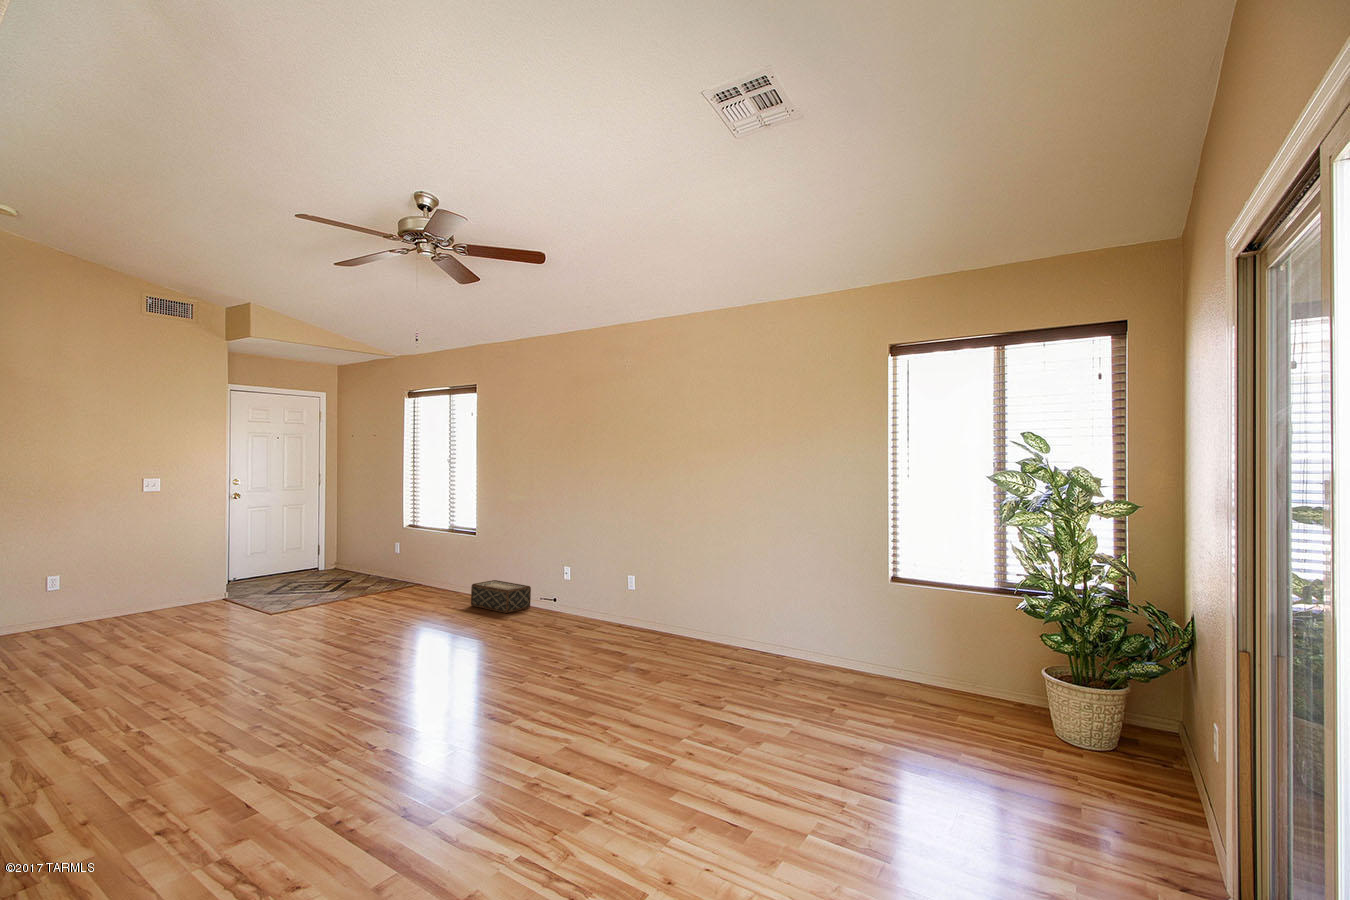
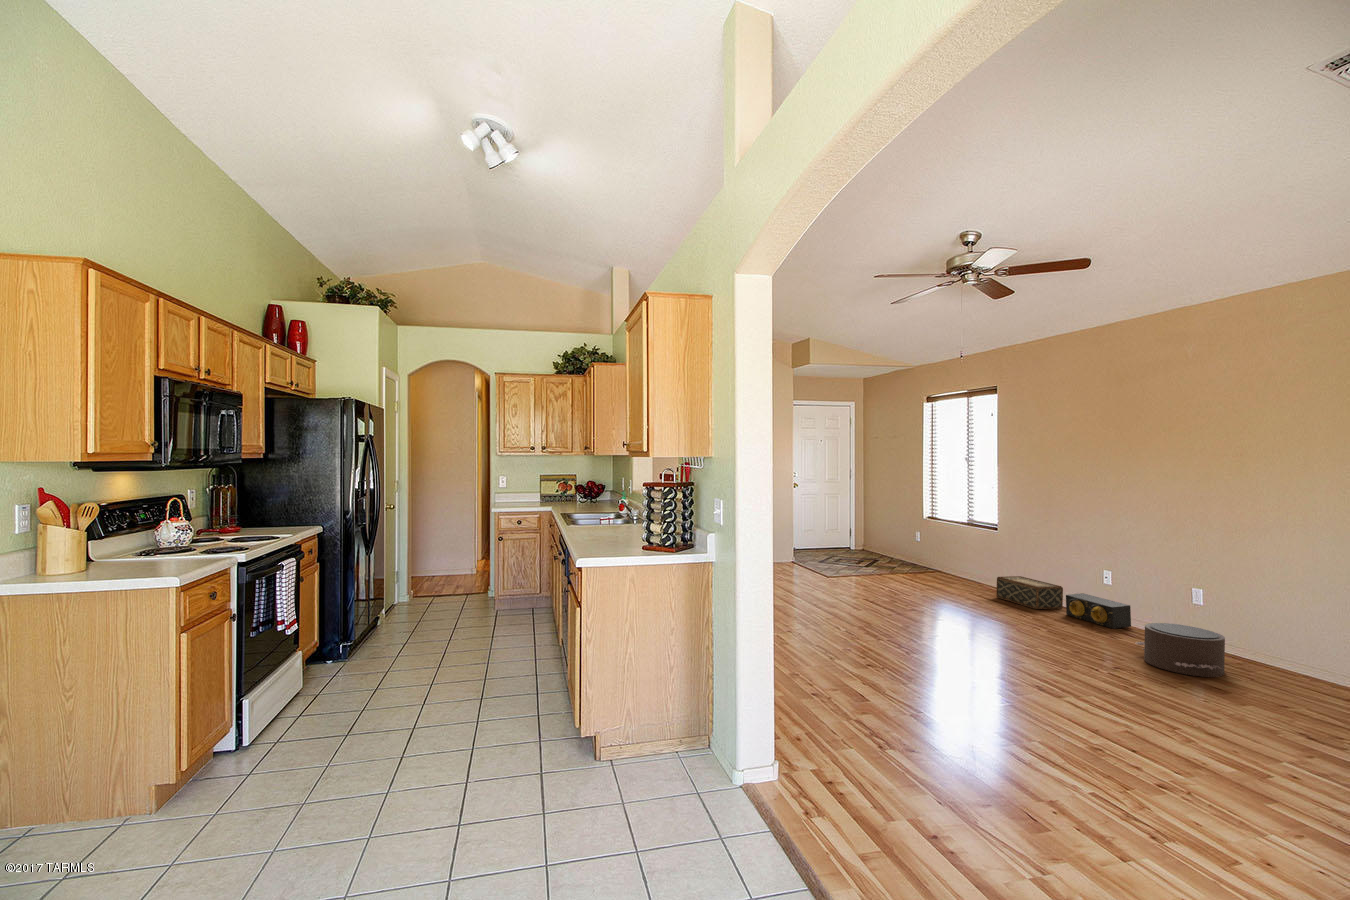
speaker: none [532,591,583,622] -> present [1066,593,1131,629]
pouf: none [583,612,647,660] -> present [1136,623,1225,677]

